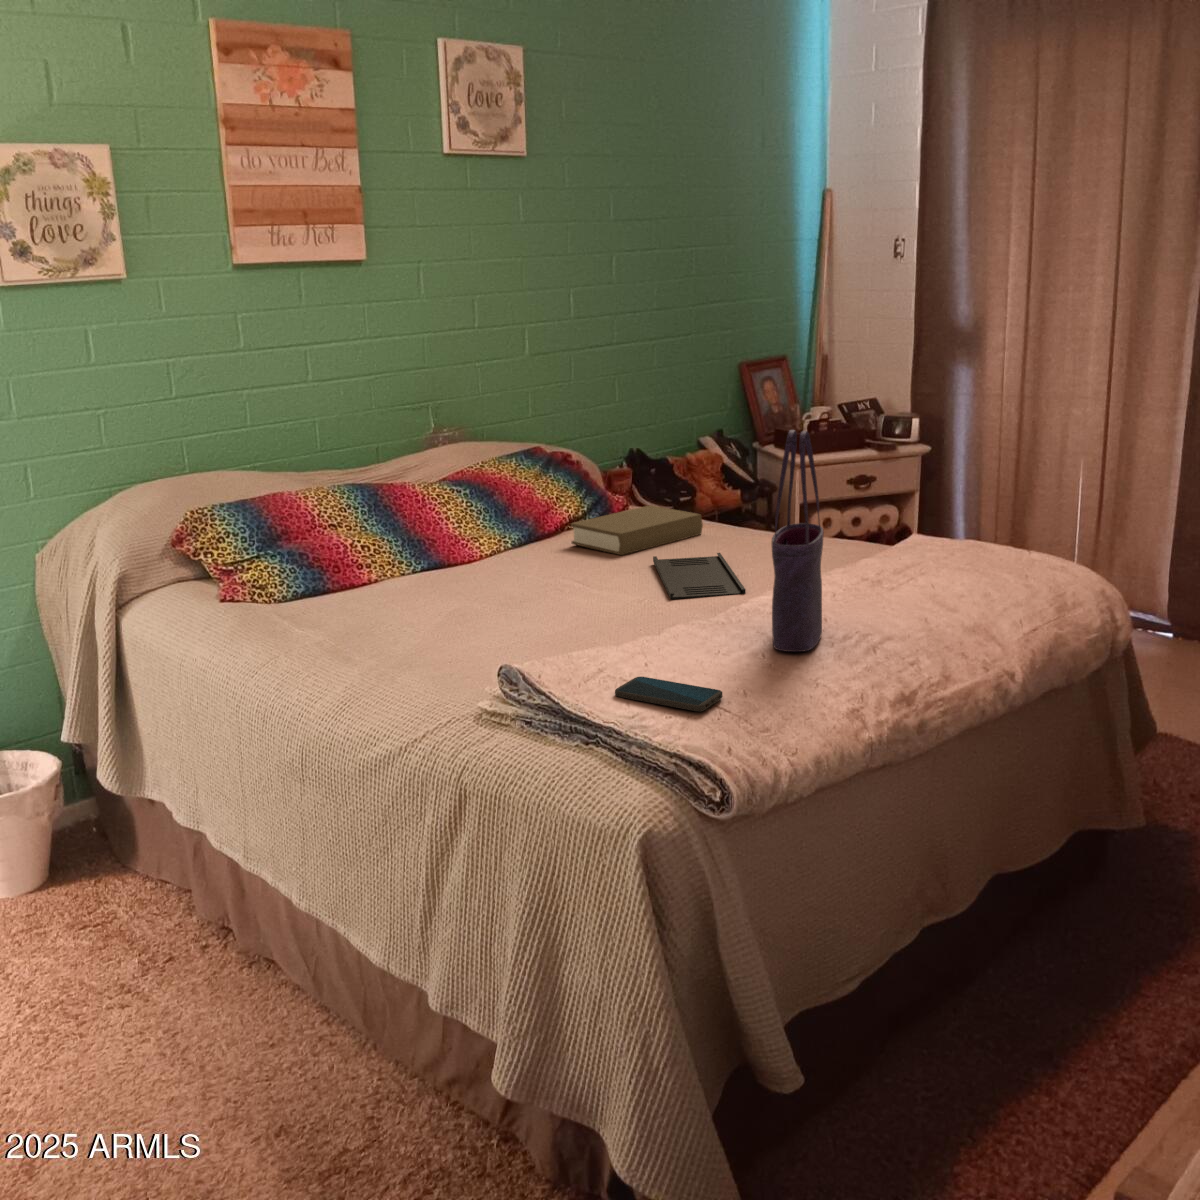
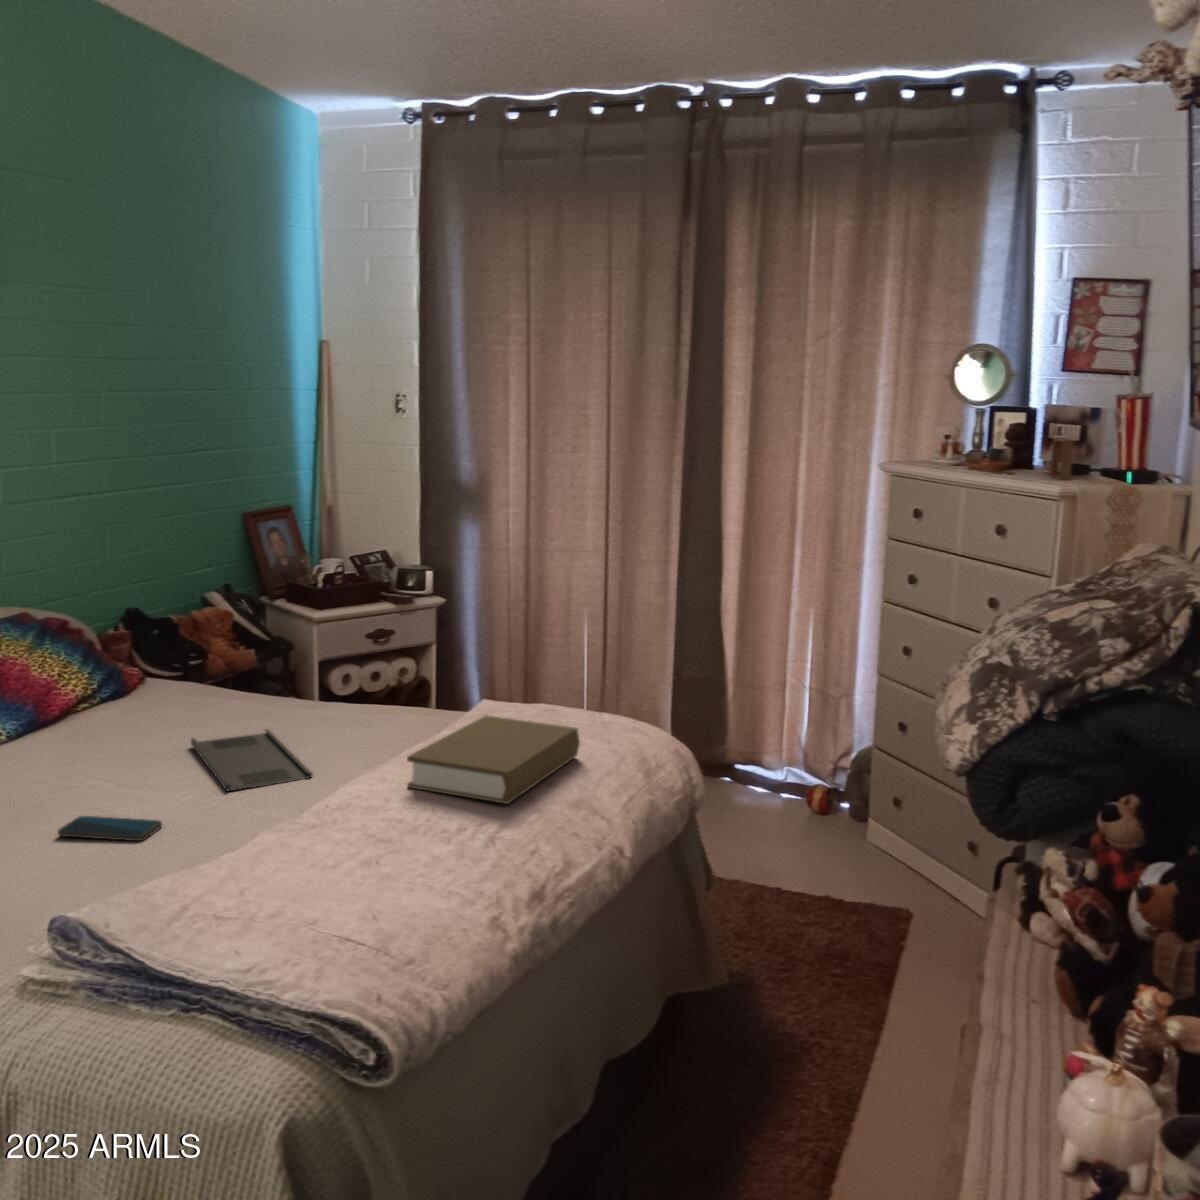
tote bag: present [772,430,824,652] -> none [378,607,432,854]
book: present [571,505,703,555] -> present [407,715,580,804]
smartphone: present [615,677,722,711] -> present [58,816,162,841]

